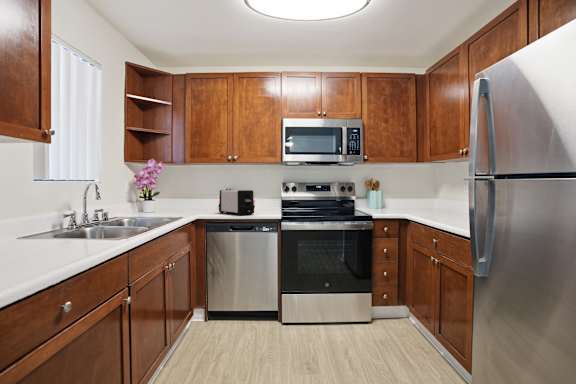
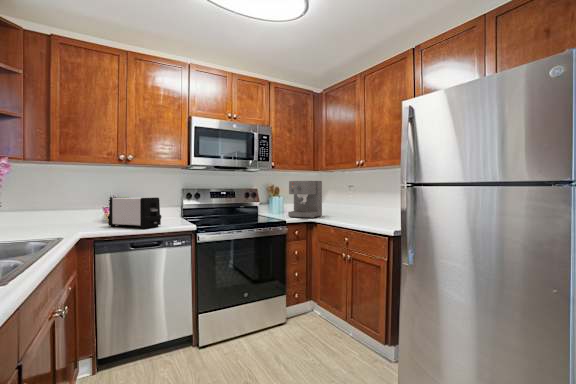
coffee maker: none [381,174,422,215] -> present [288,181,322,218]

